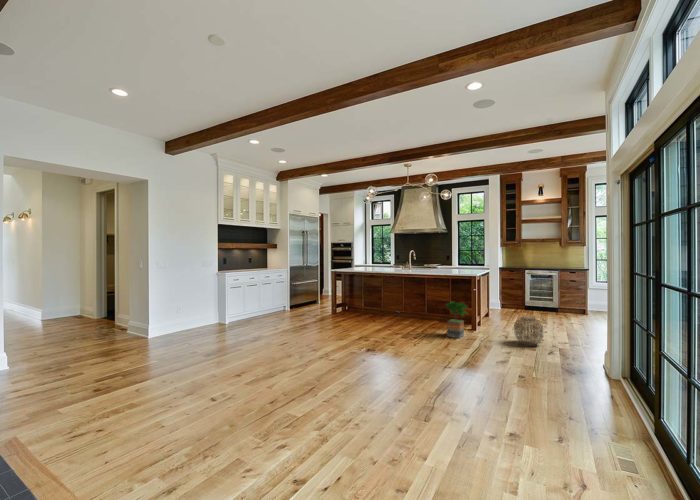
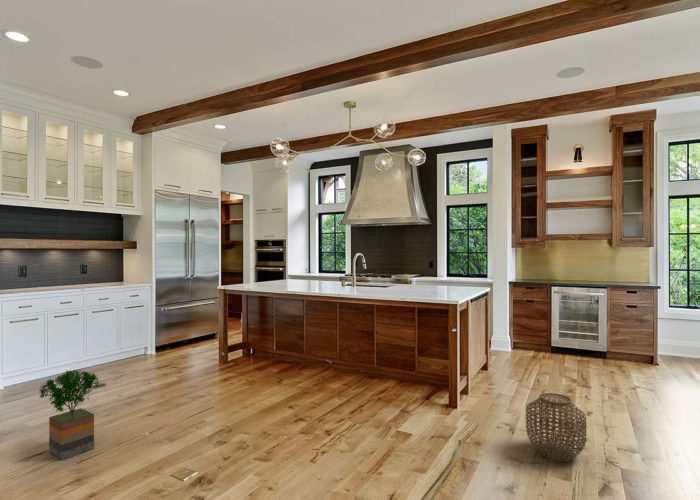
potted tree: present [446,302,468,338] -> present [39,370,106,460]

